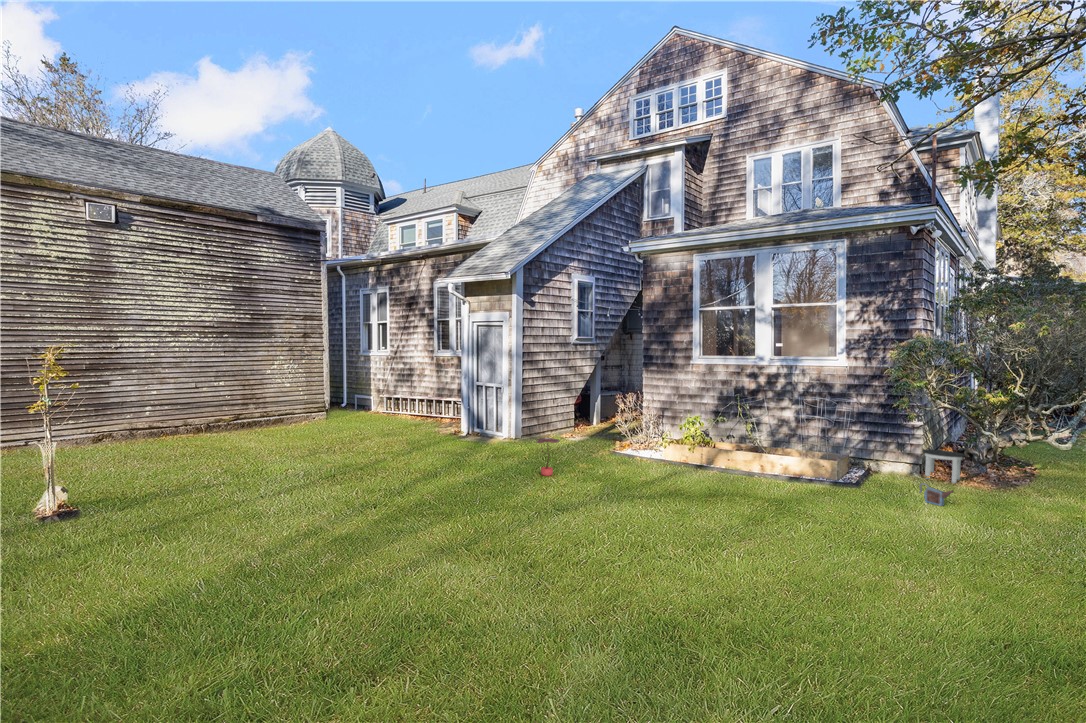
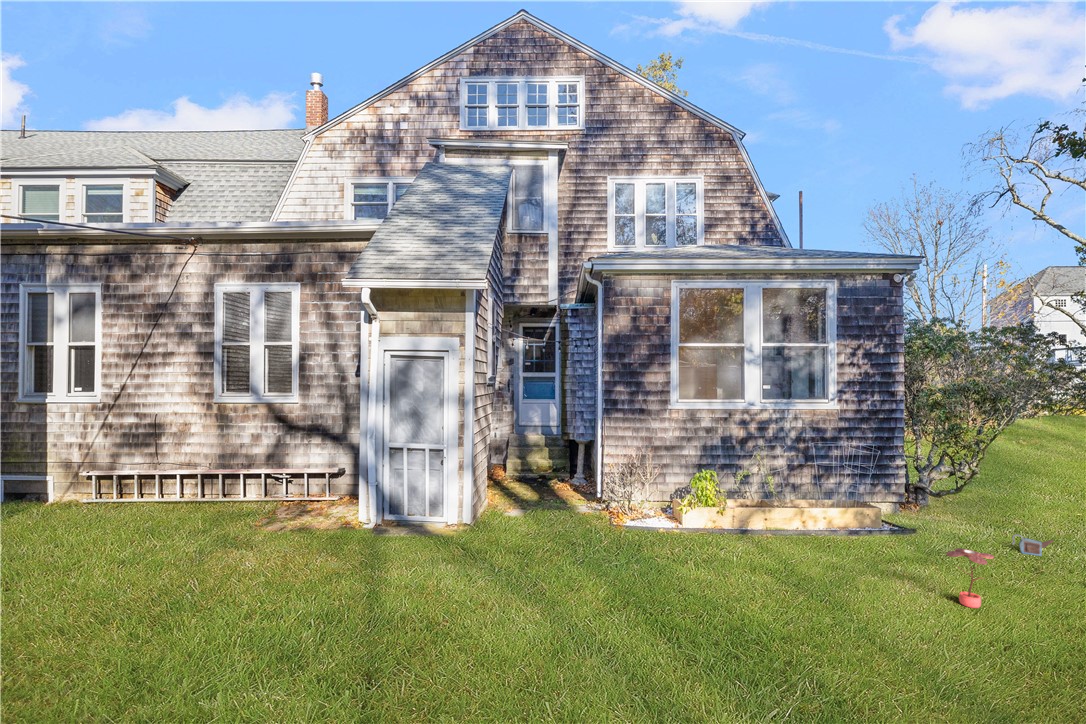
potted plant: present [536,438,559,476] -> present [946,548,994,608]
round table: present [922,450,965,483] -> none [907,485,947,517]

